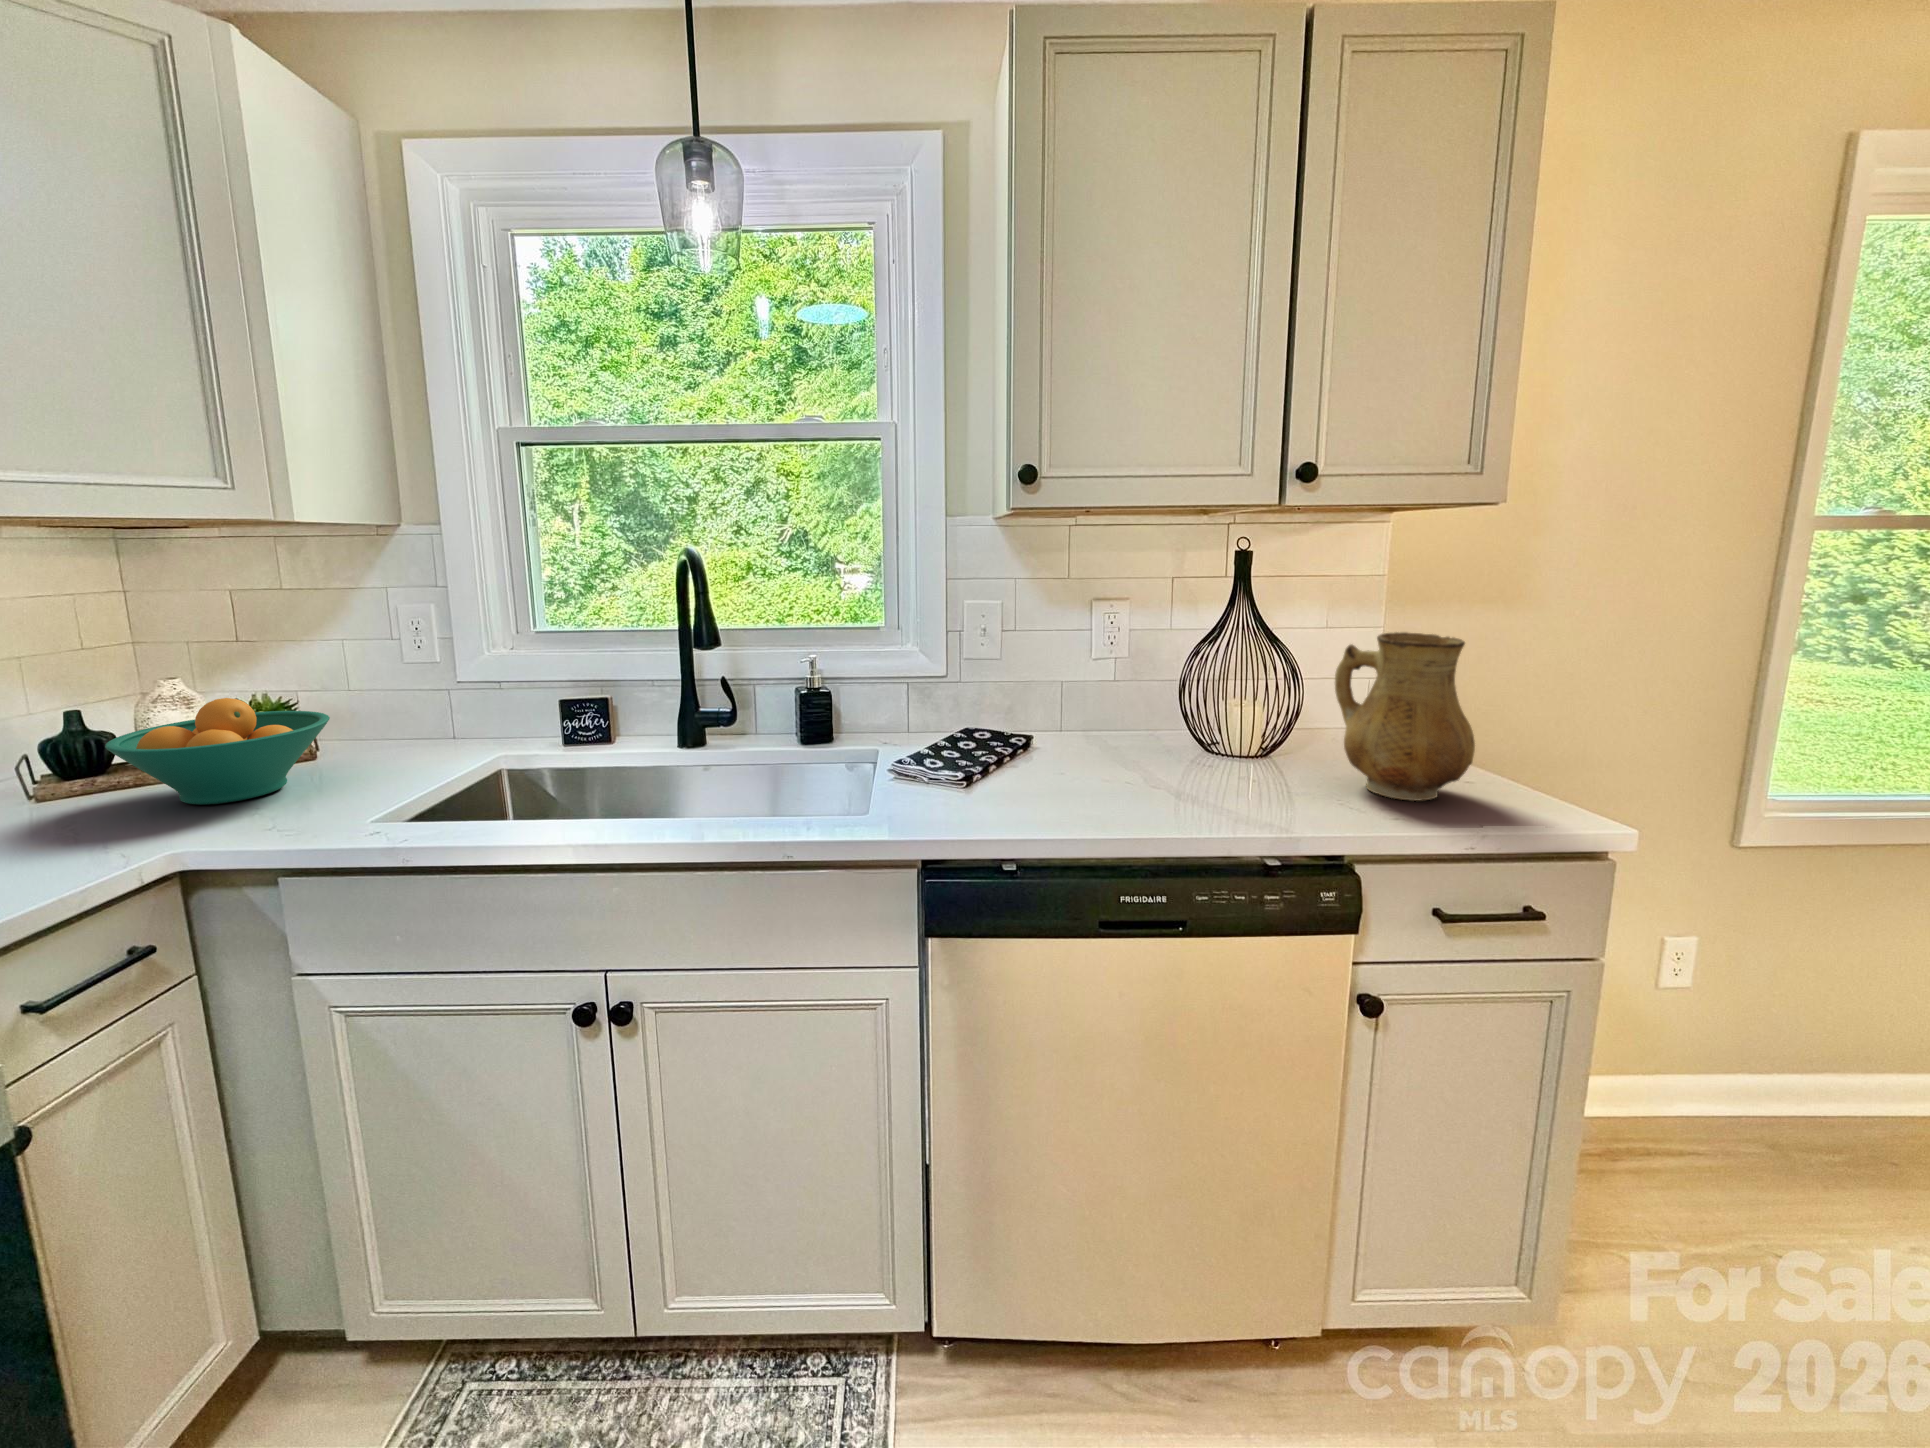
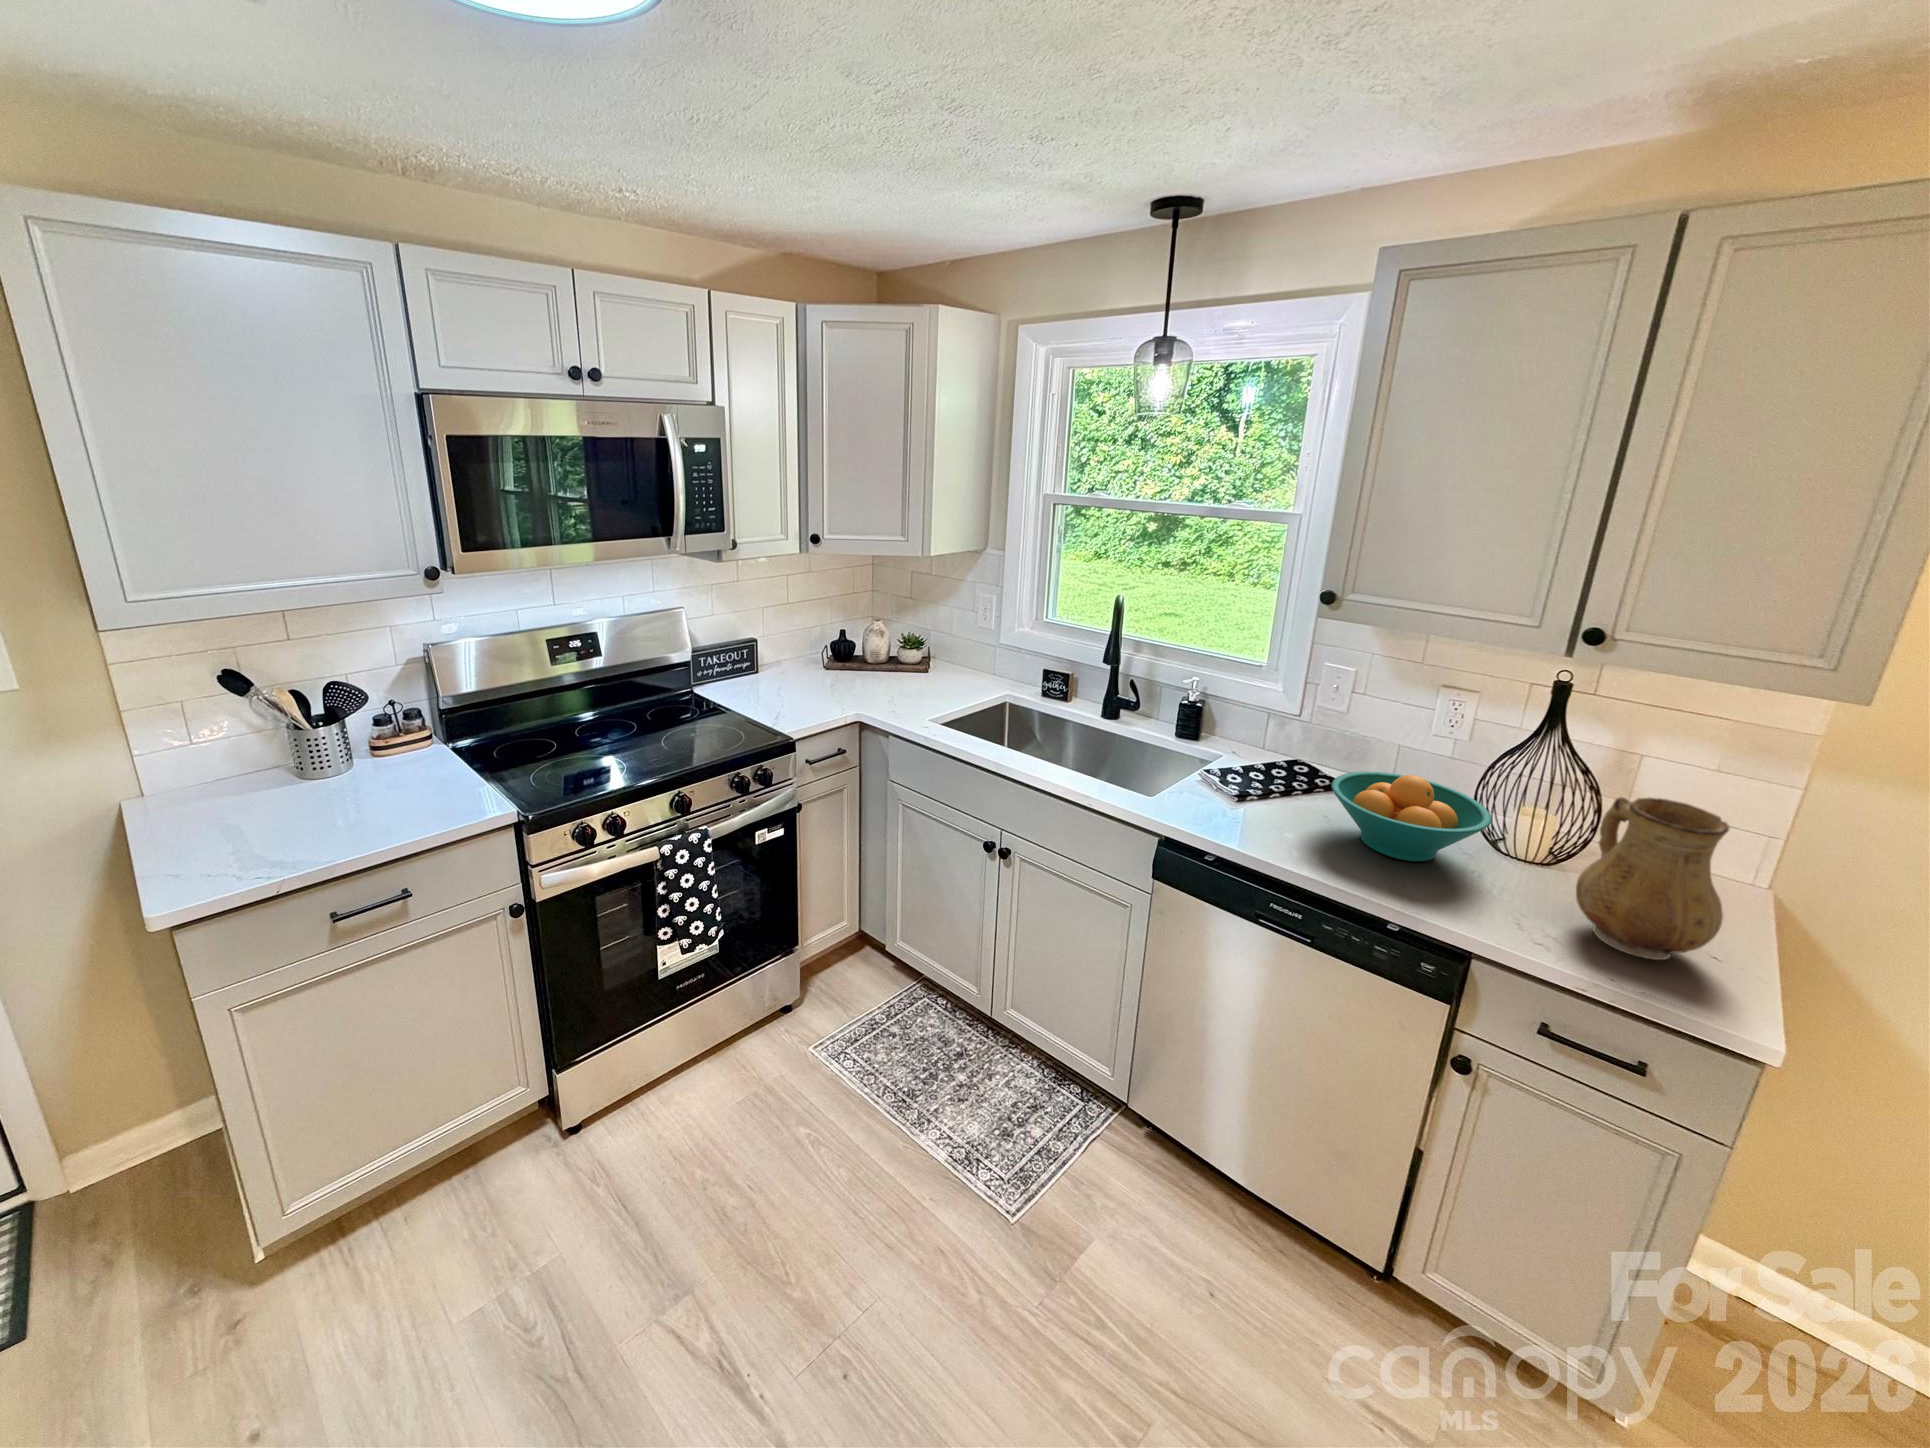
fruit bowl: present [105,698,330,805] -> present [1331,772,1492,861]

